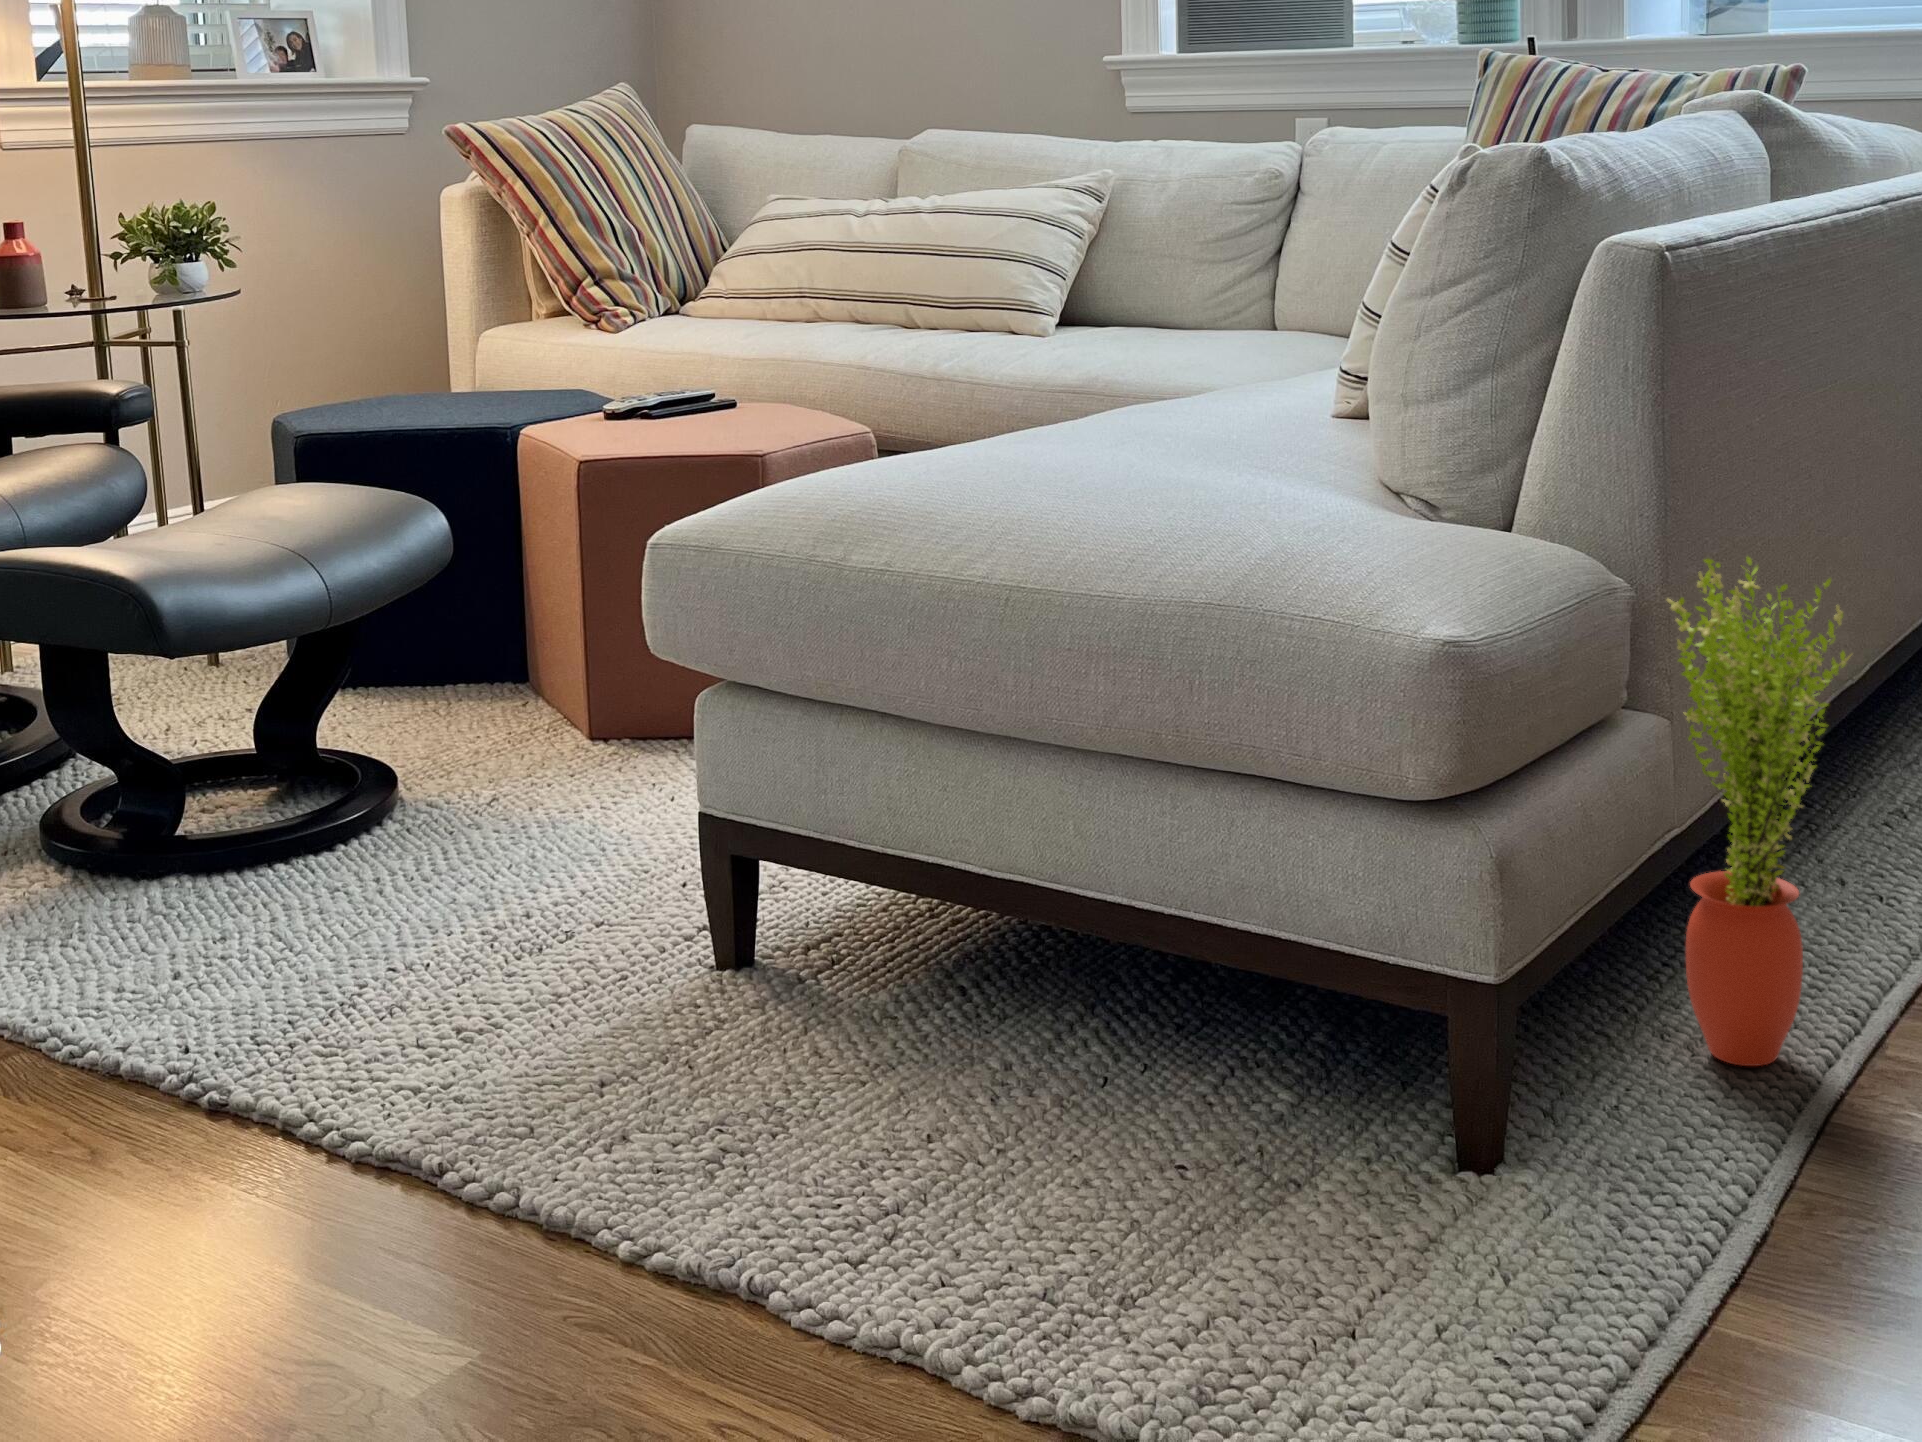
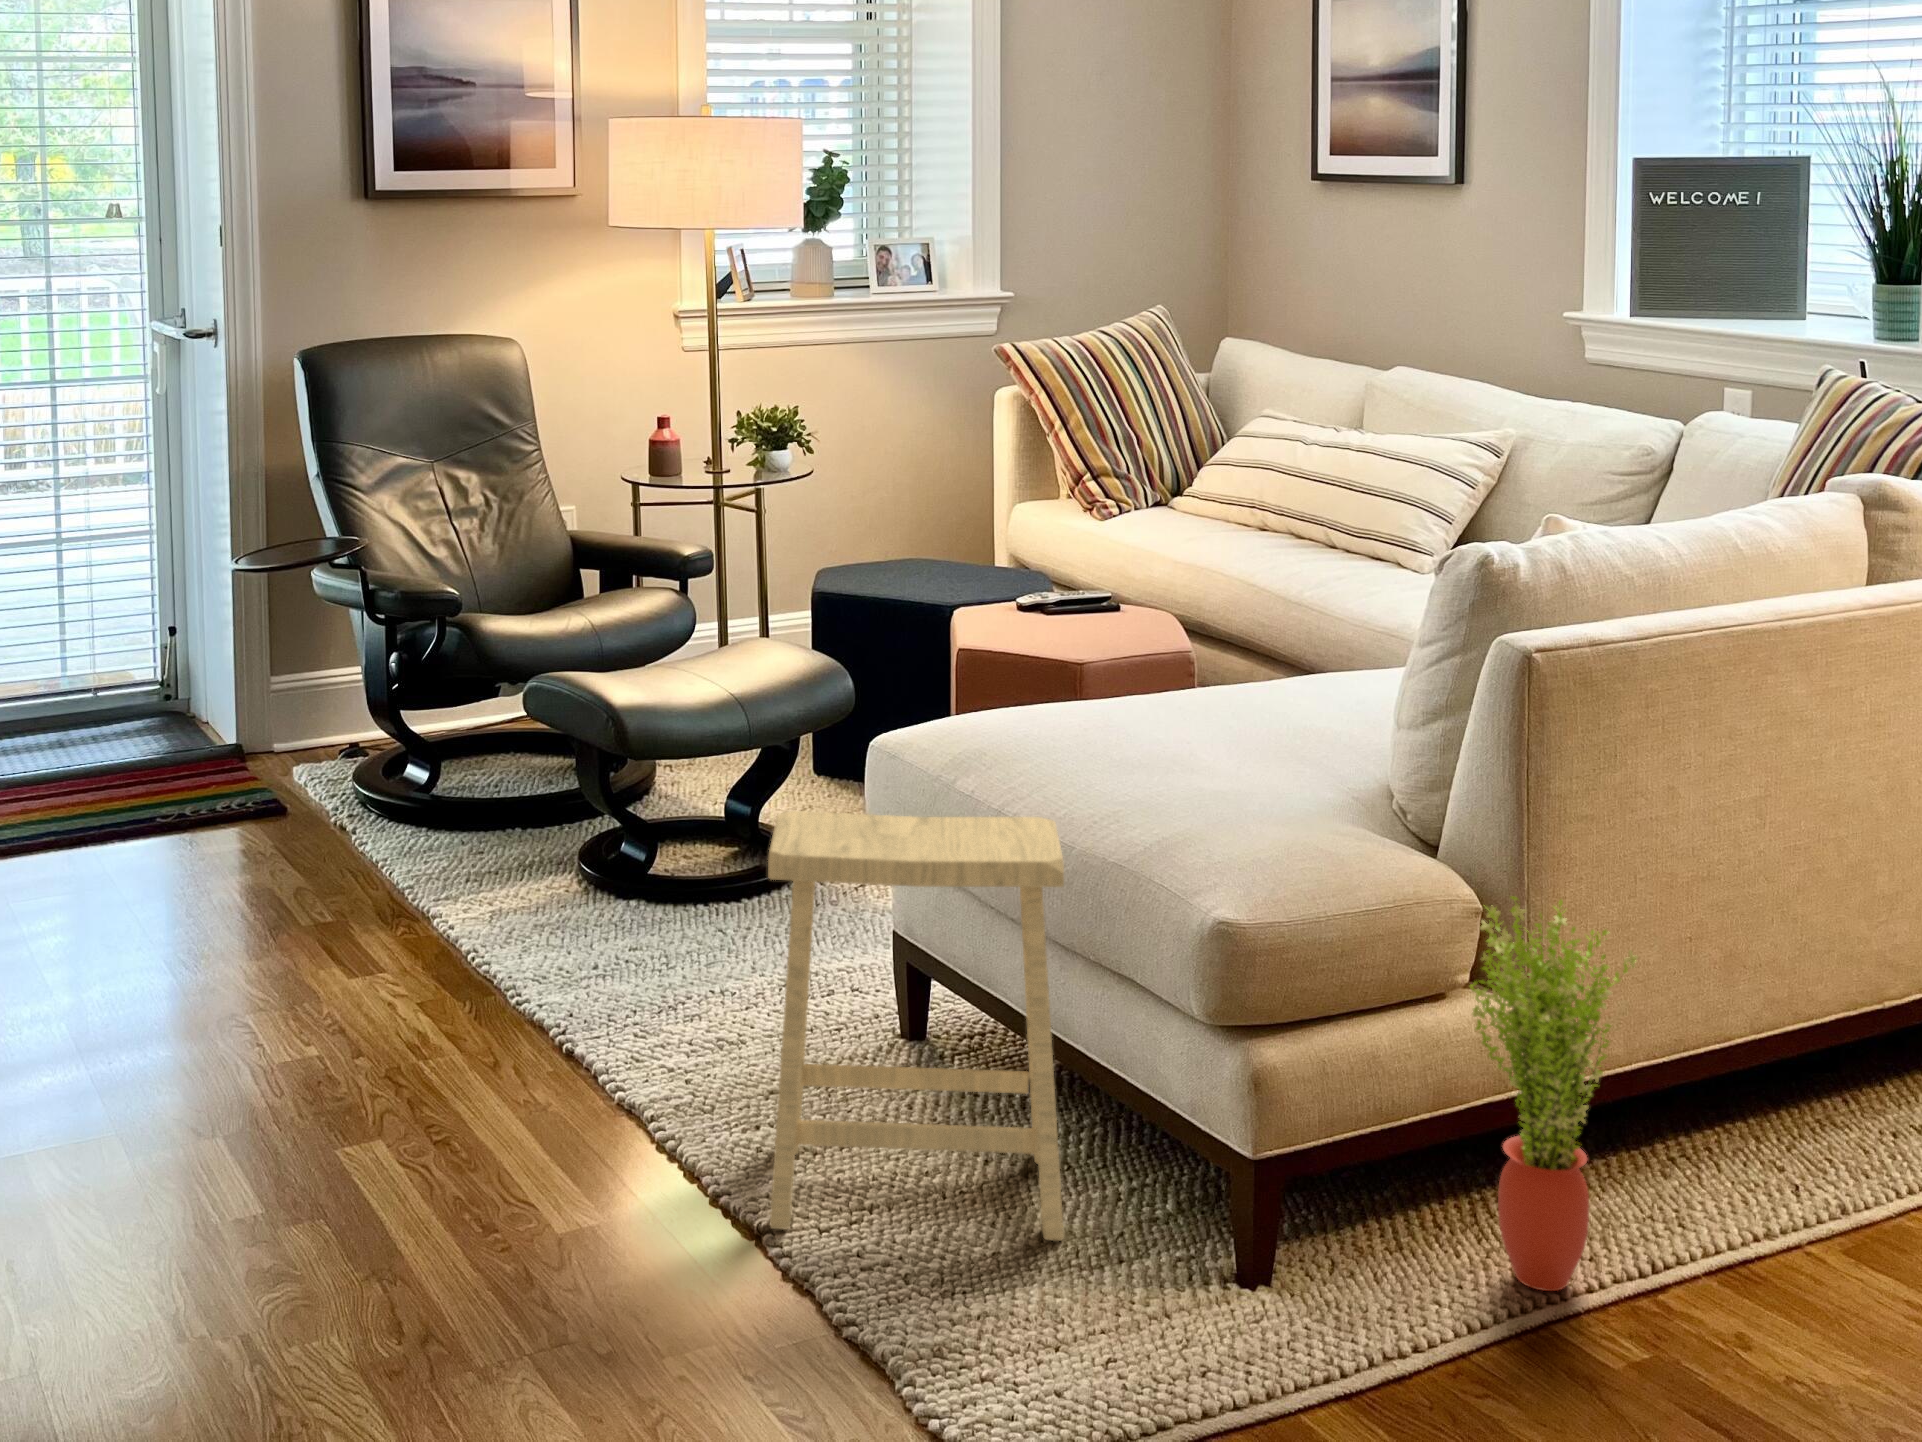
footstool: none [661,571,1180,1271] -> present [768,811,1064,1241]

